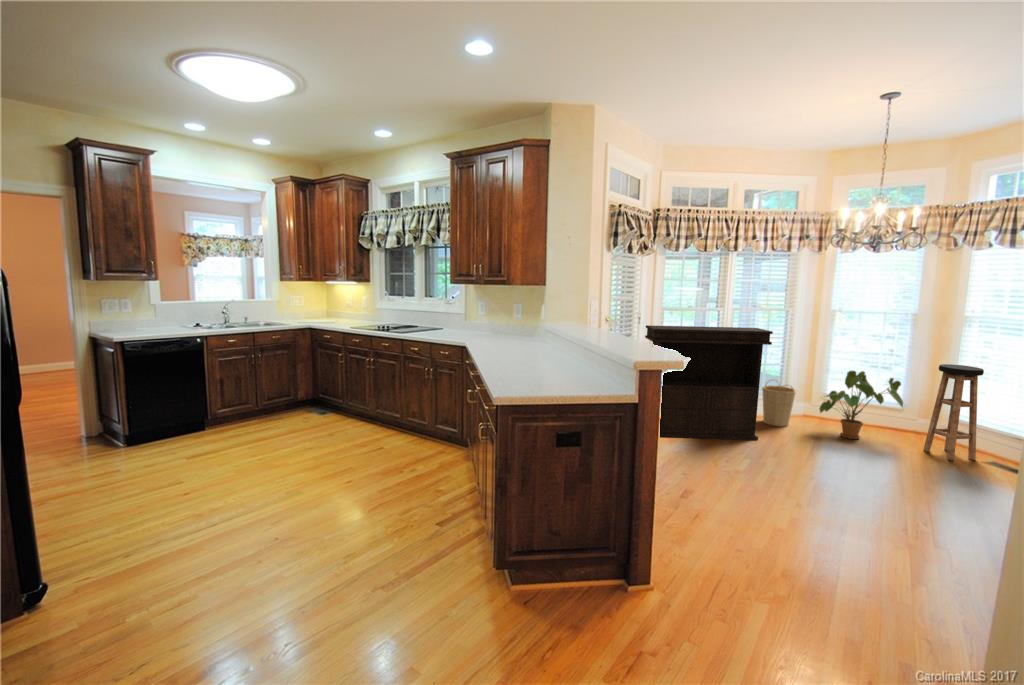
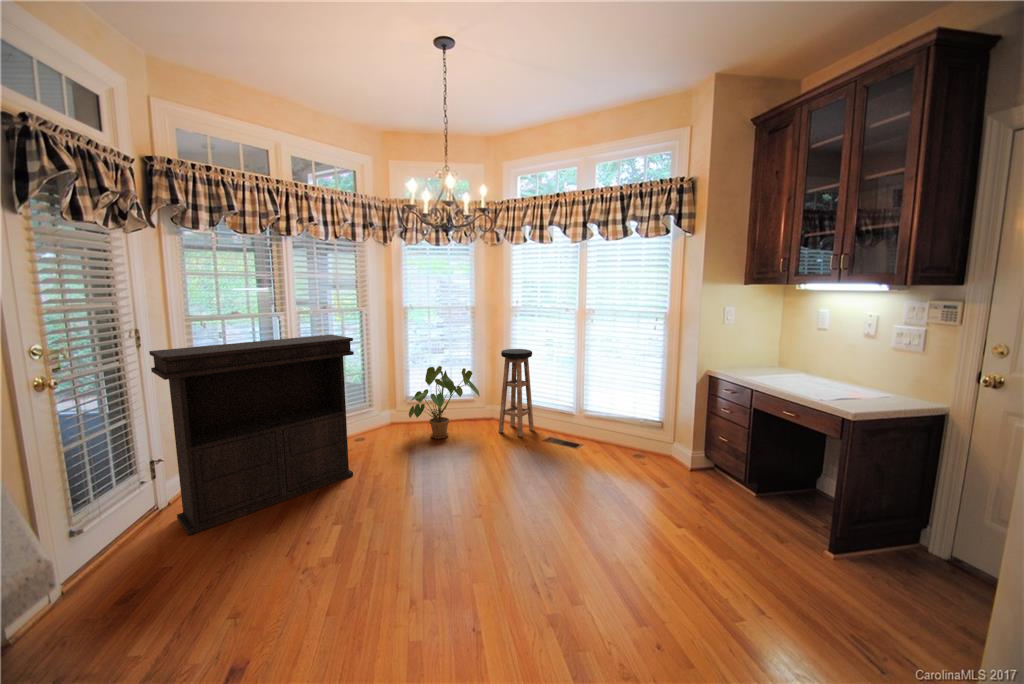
basket: present [762,381,796,426] -> none [346,391,383,445]

